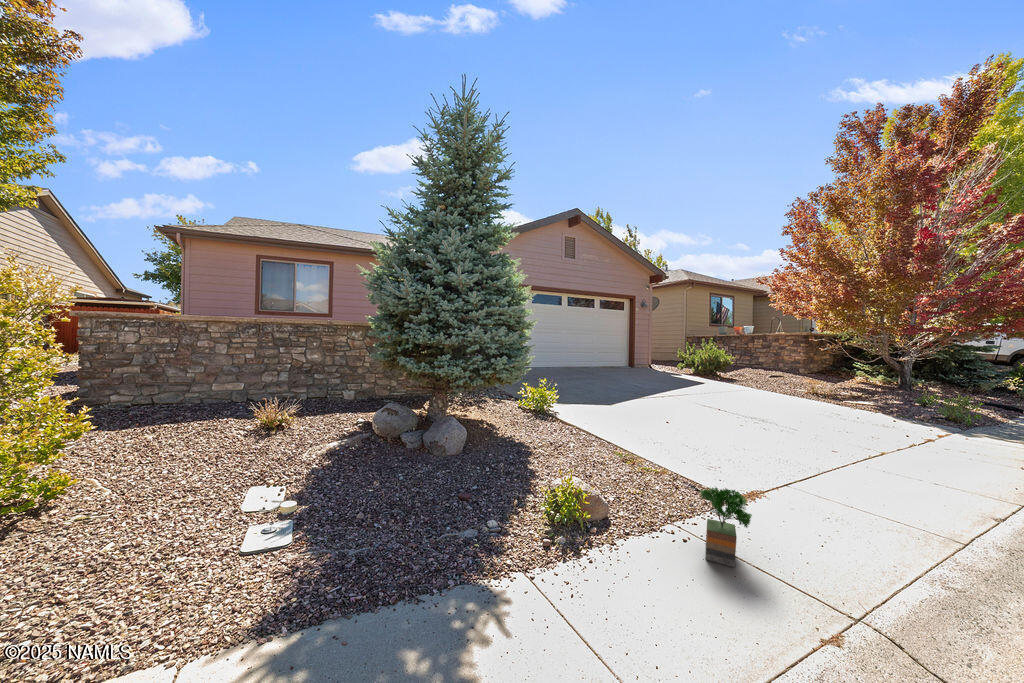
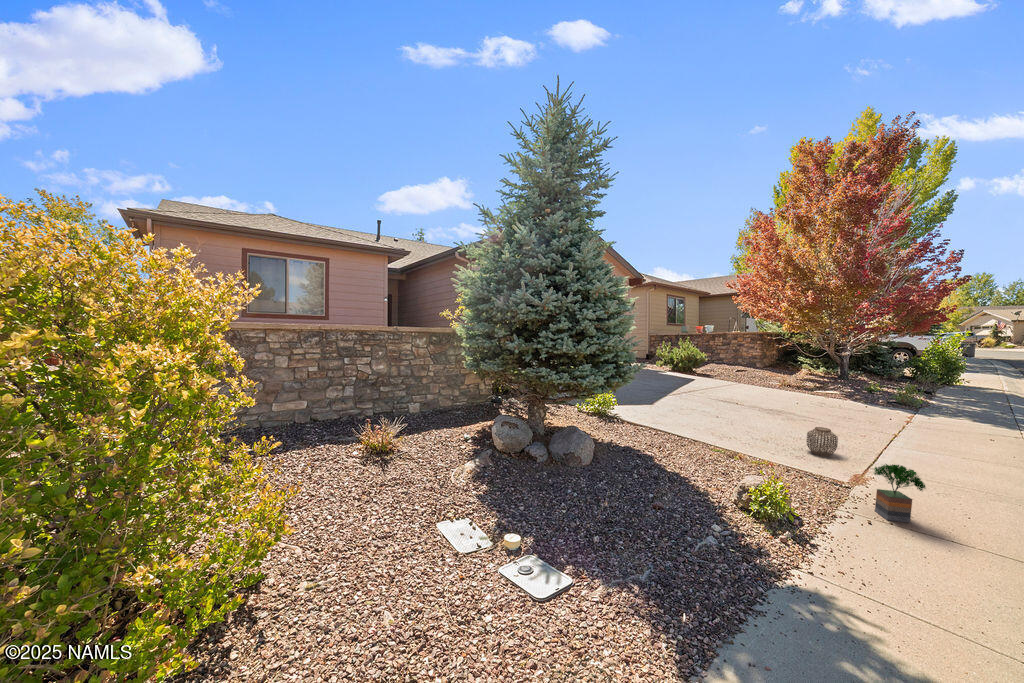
woven basket: none [720,439,756,476] -> present [807,427,838,456]

